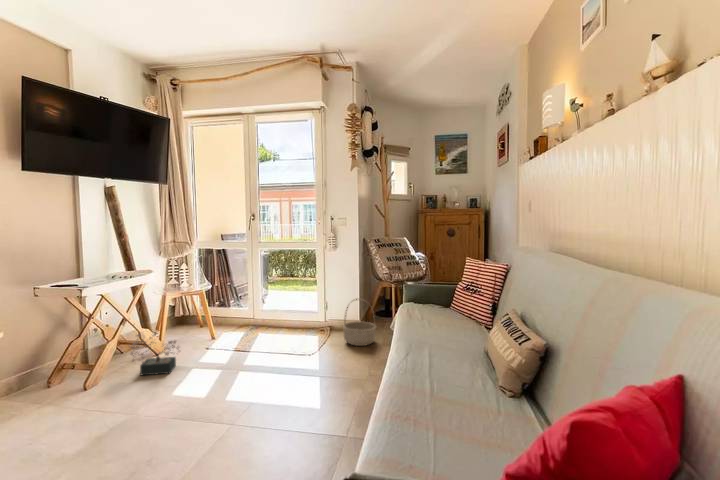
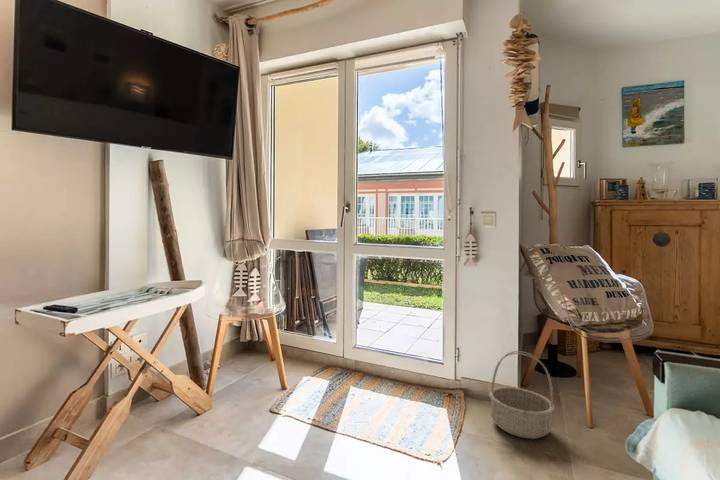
decorative plant: present [131,334,179,375] -> none [153,378,234,454]

